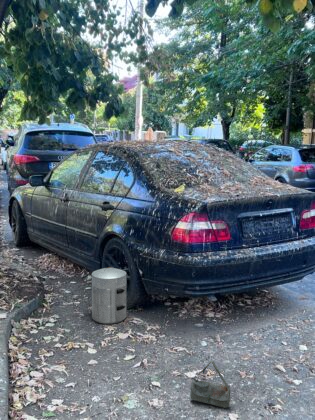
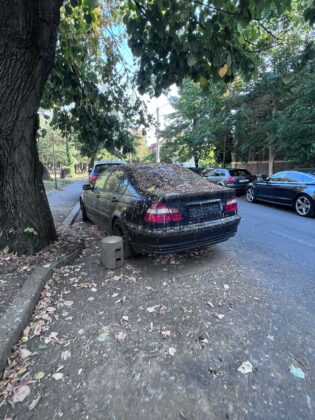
bag: present [190,360,230,408] -> none [144,309,171,342]

